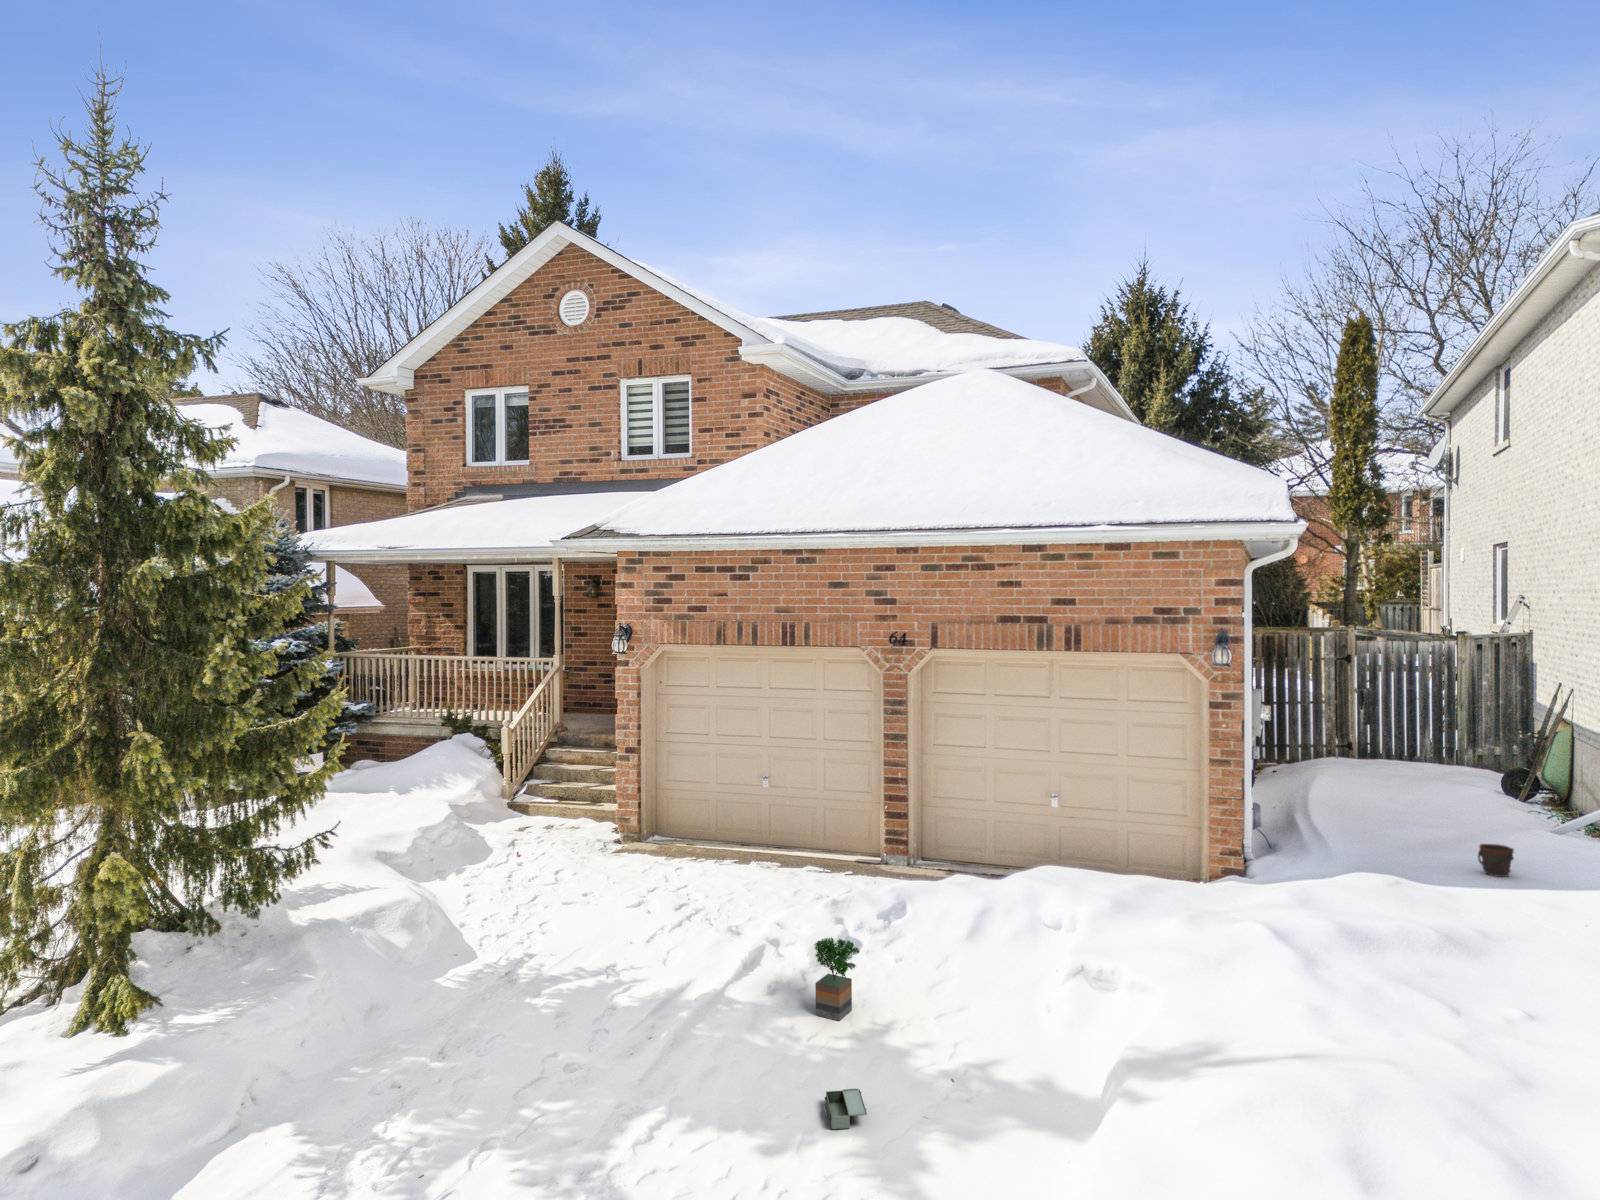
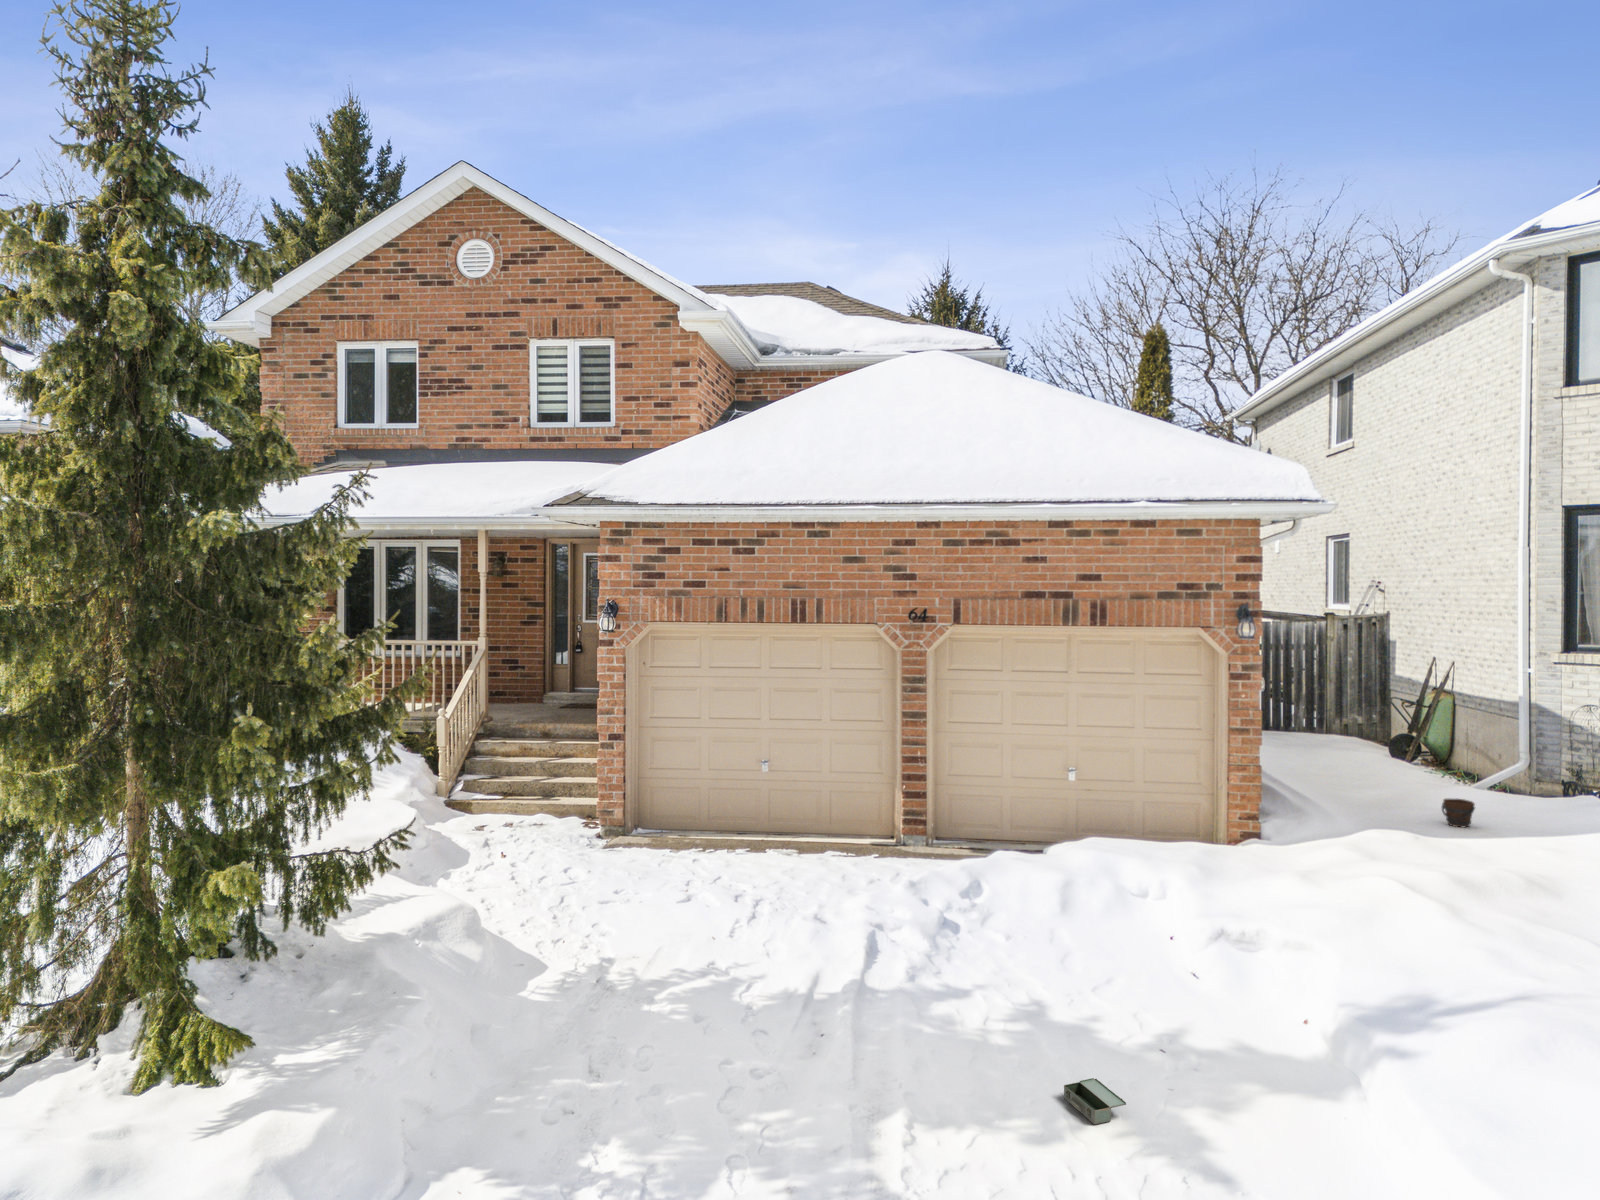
potted tree: present [815,937,860,1021] -> none [965,921,1019,1010]

